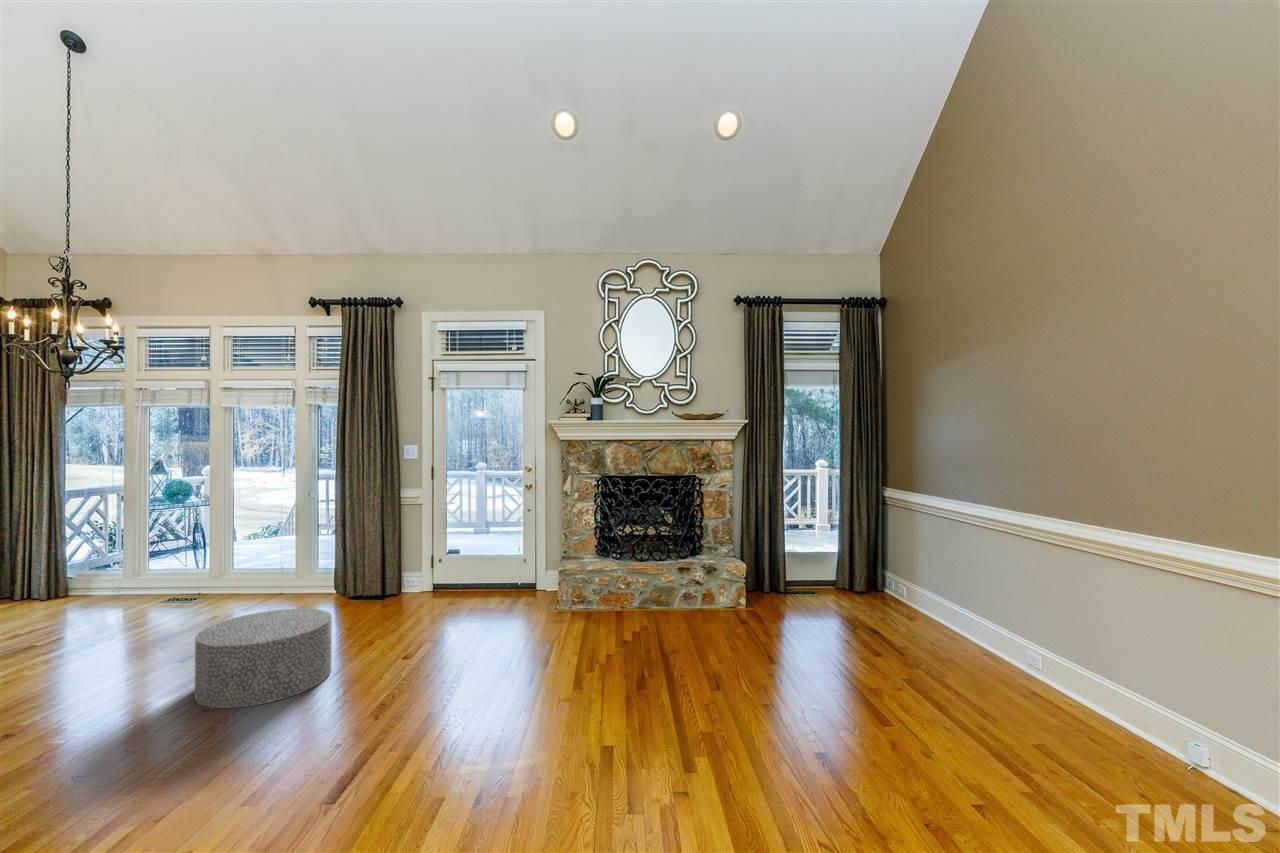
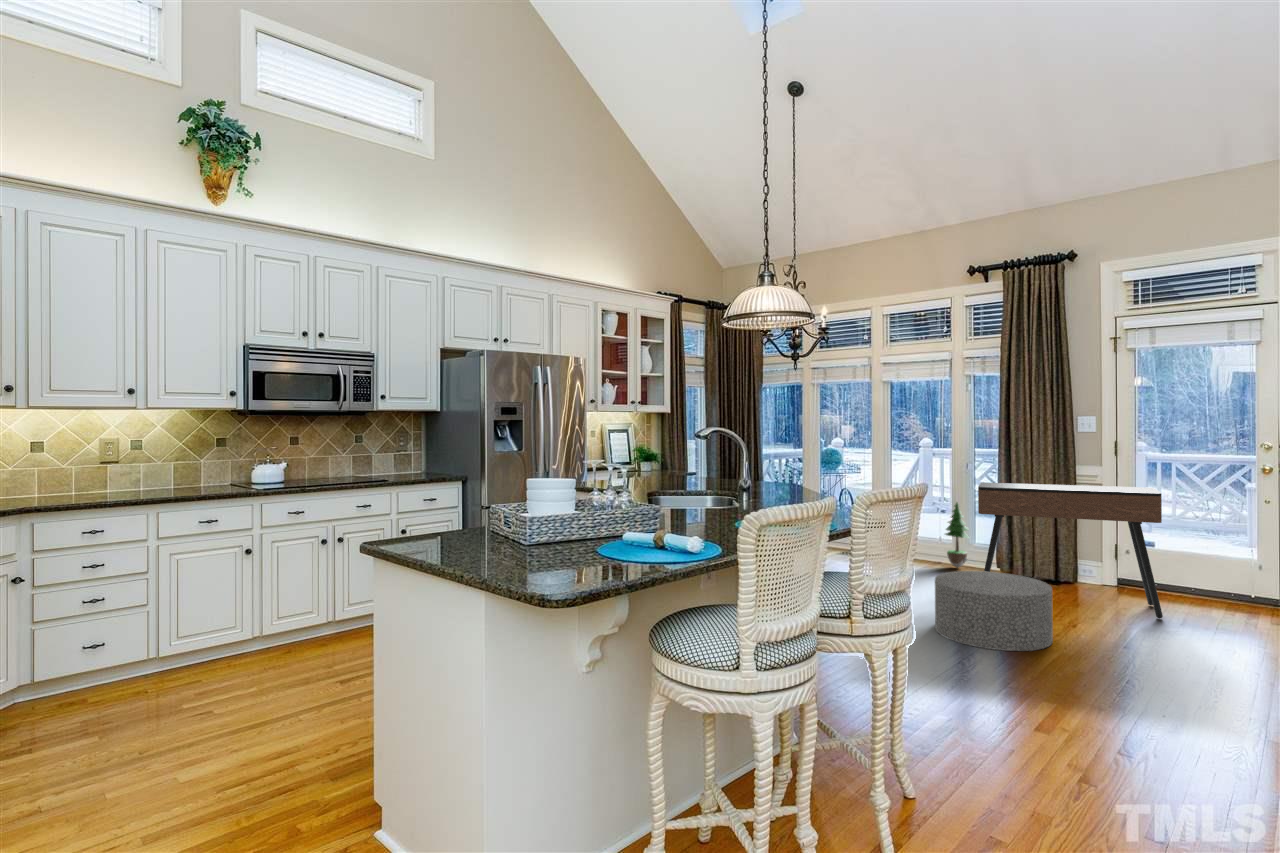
console table: none [288,505,452,634] -> present [978,483,1163,618]
potted tree: none [281,530,309,598] -> present [945,502,969,567]

